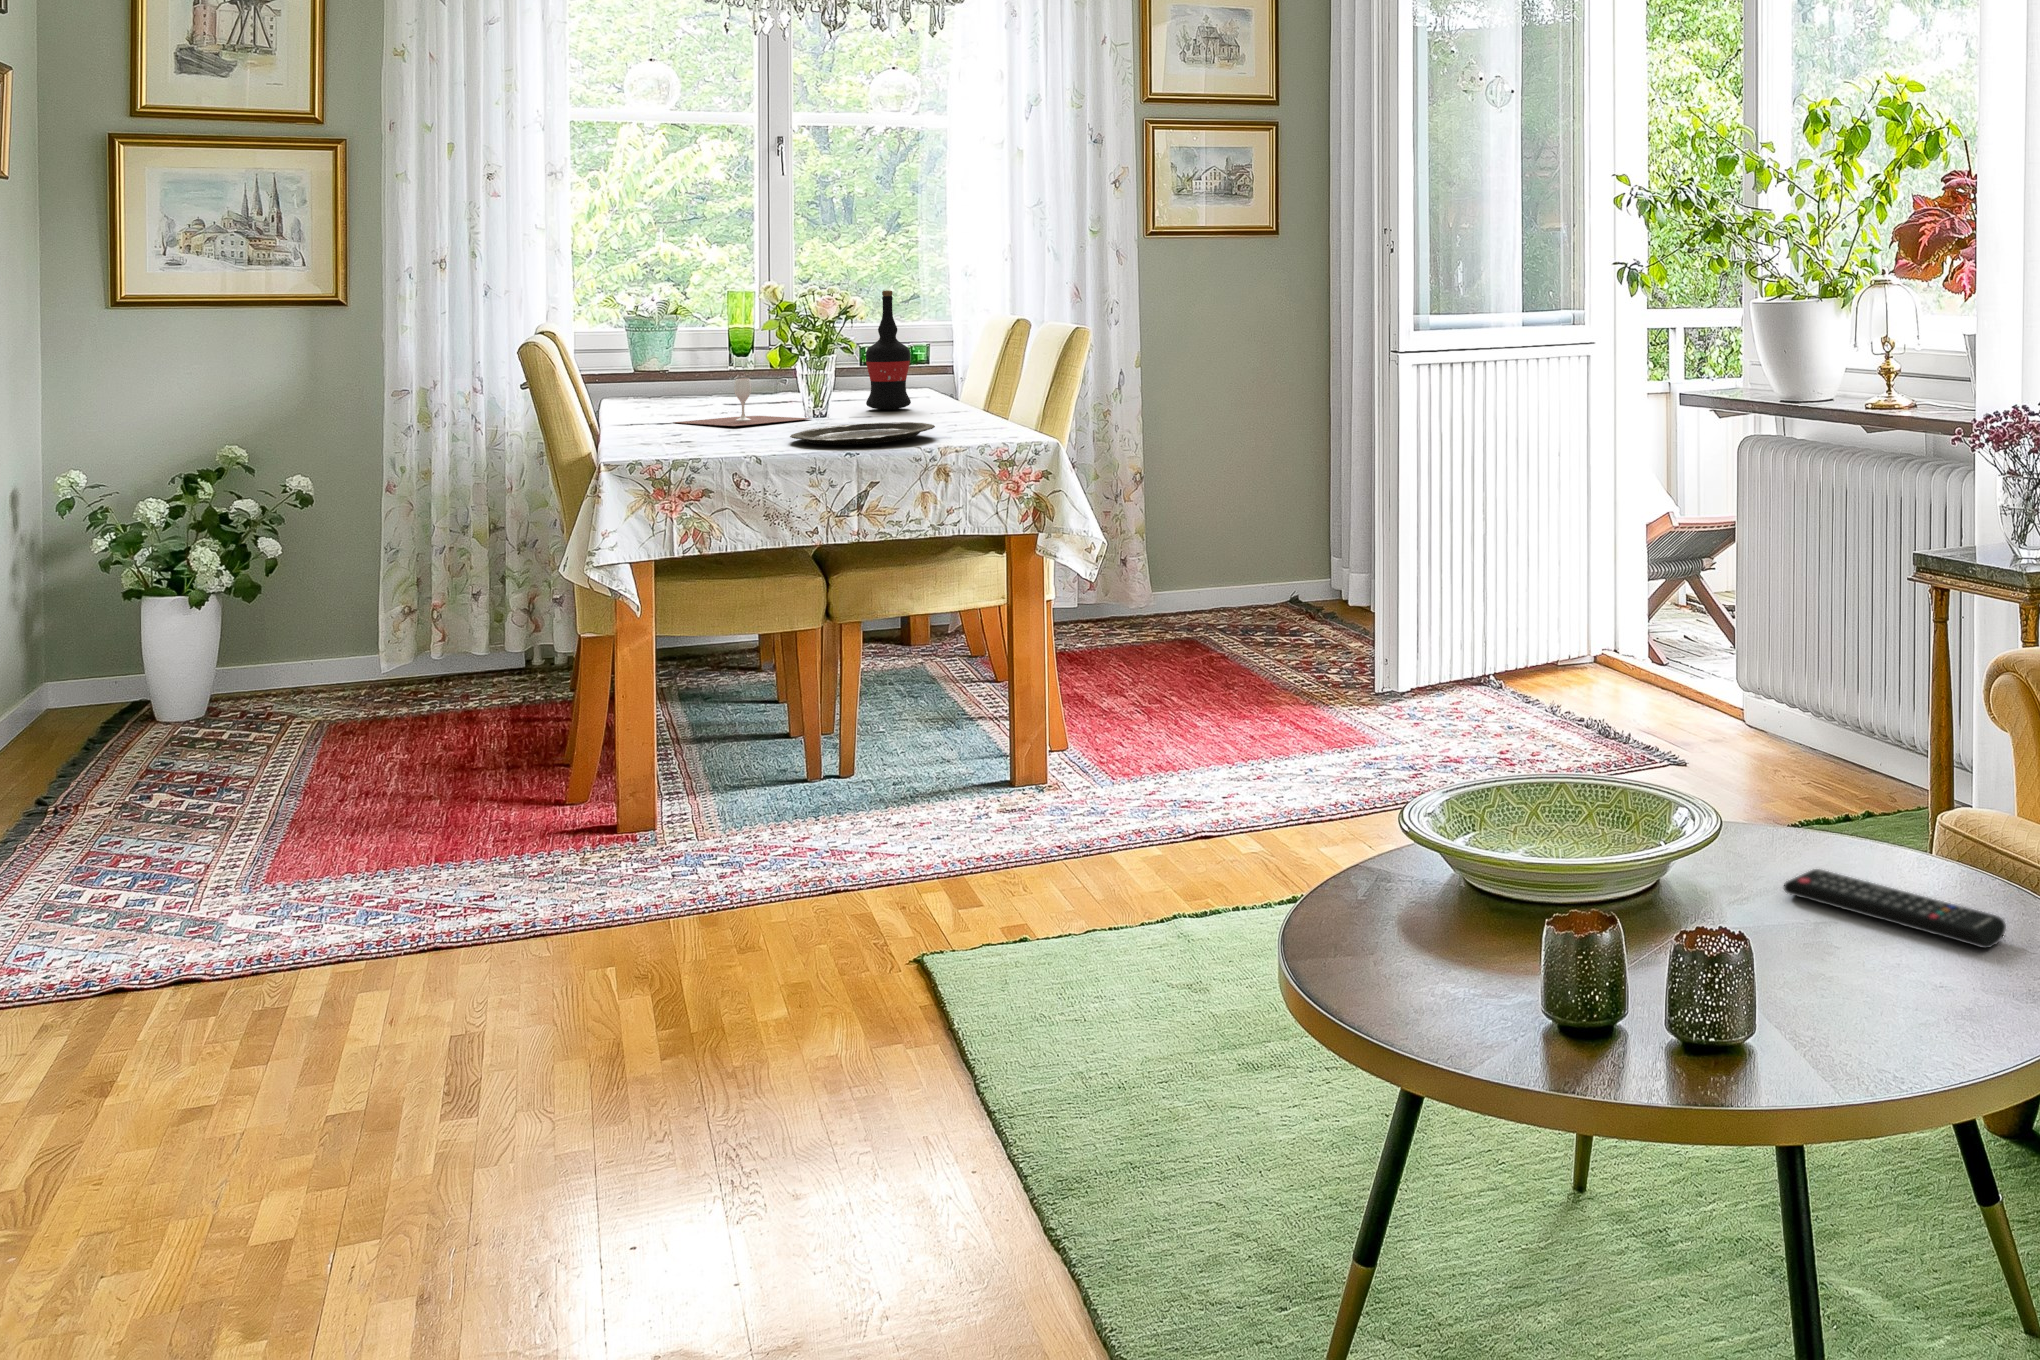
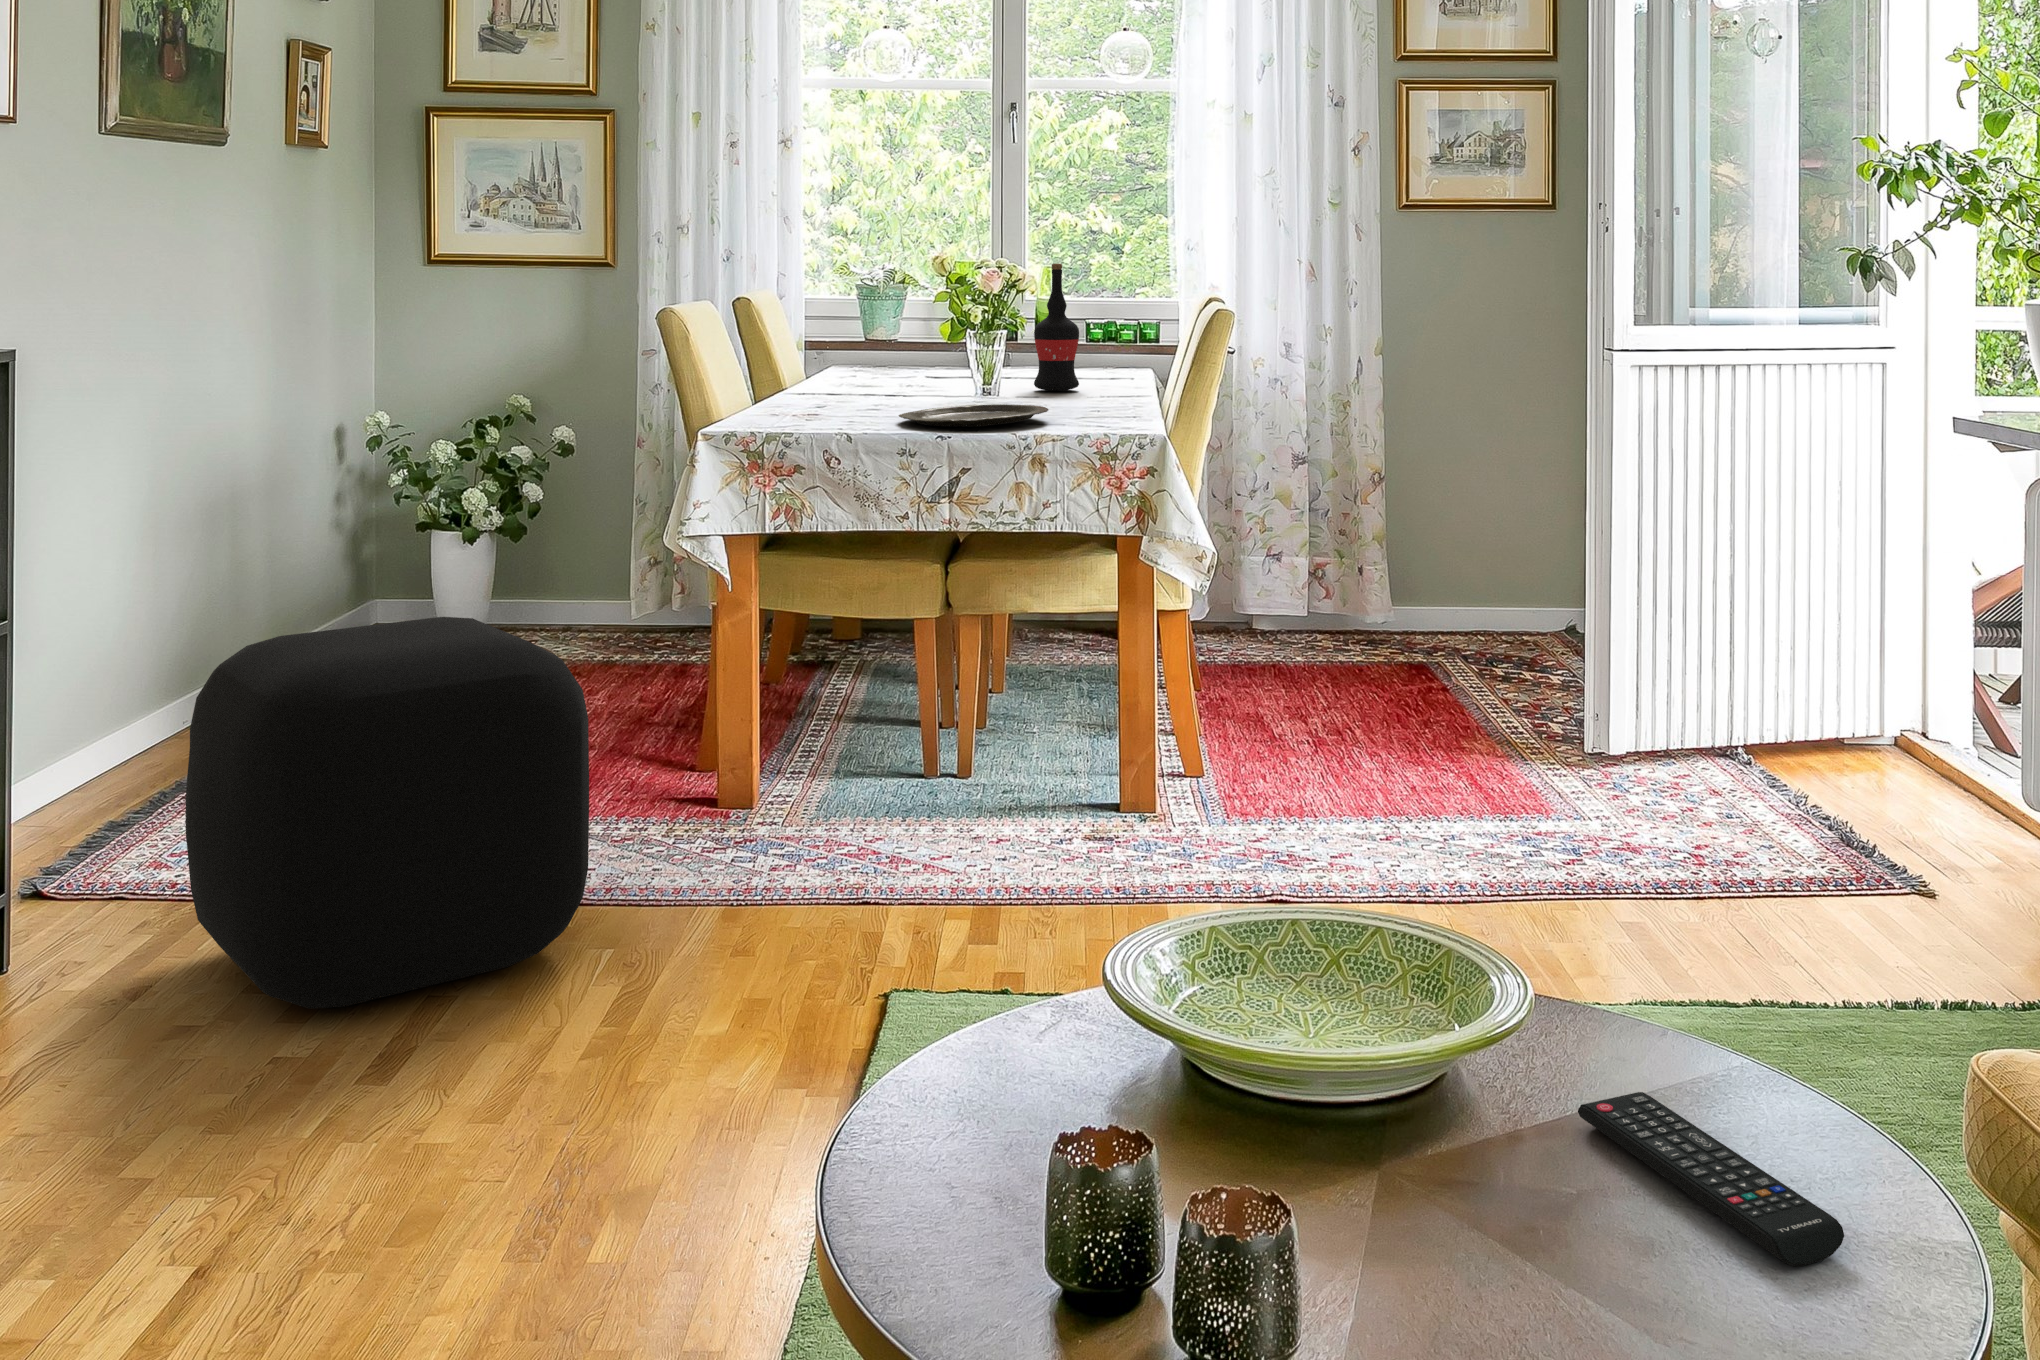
wine glass: present [675,378,810,426] -> none [832,352,965,402]
ottoman: none [145,656,593,1055] -> present [186,617,589,1009]

